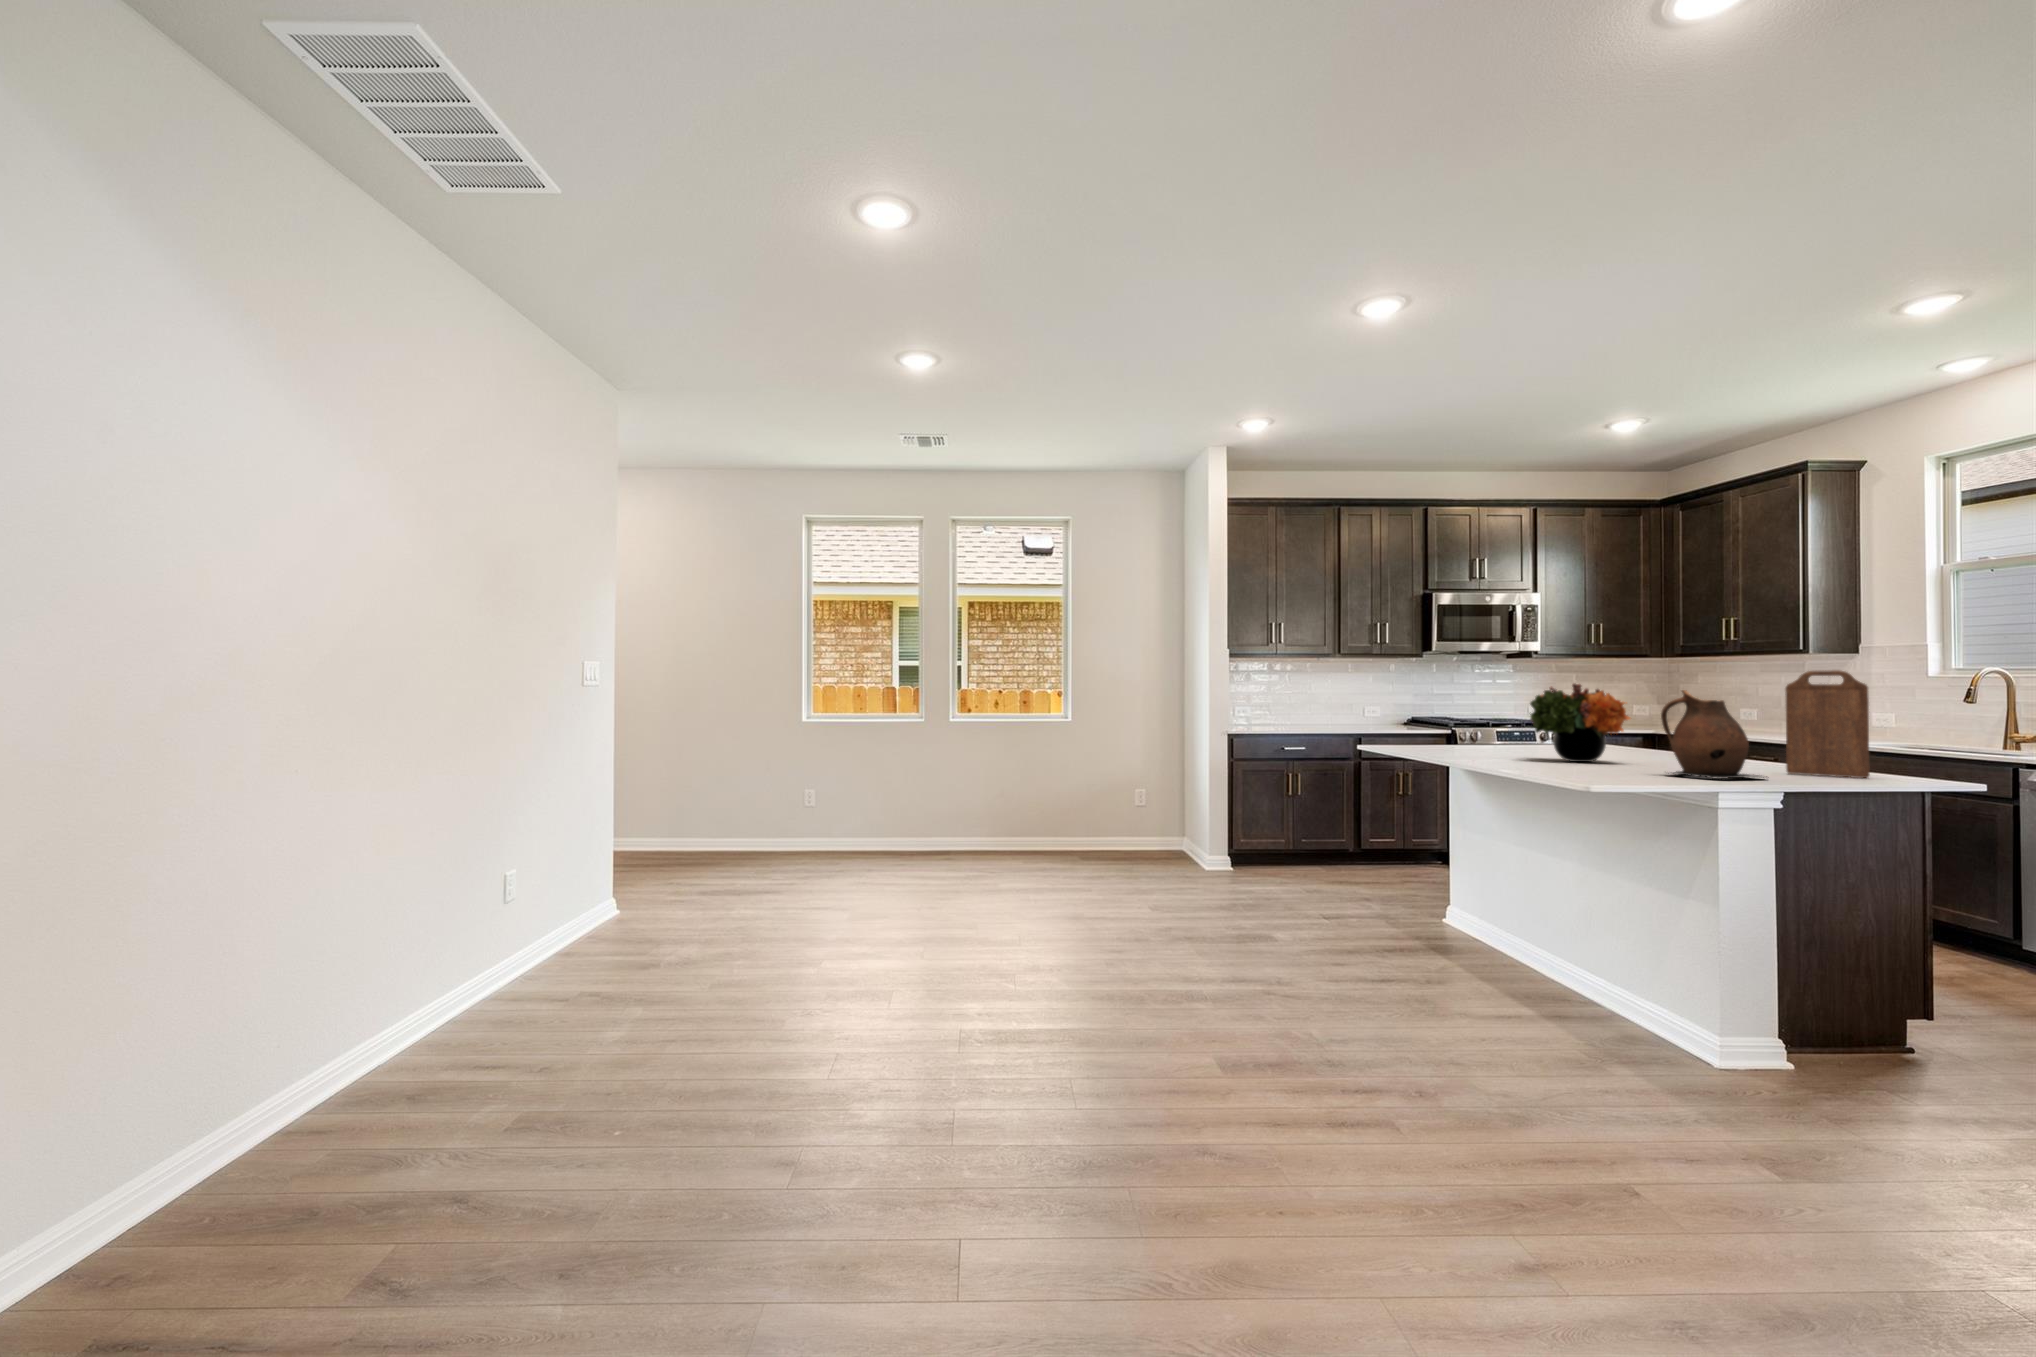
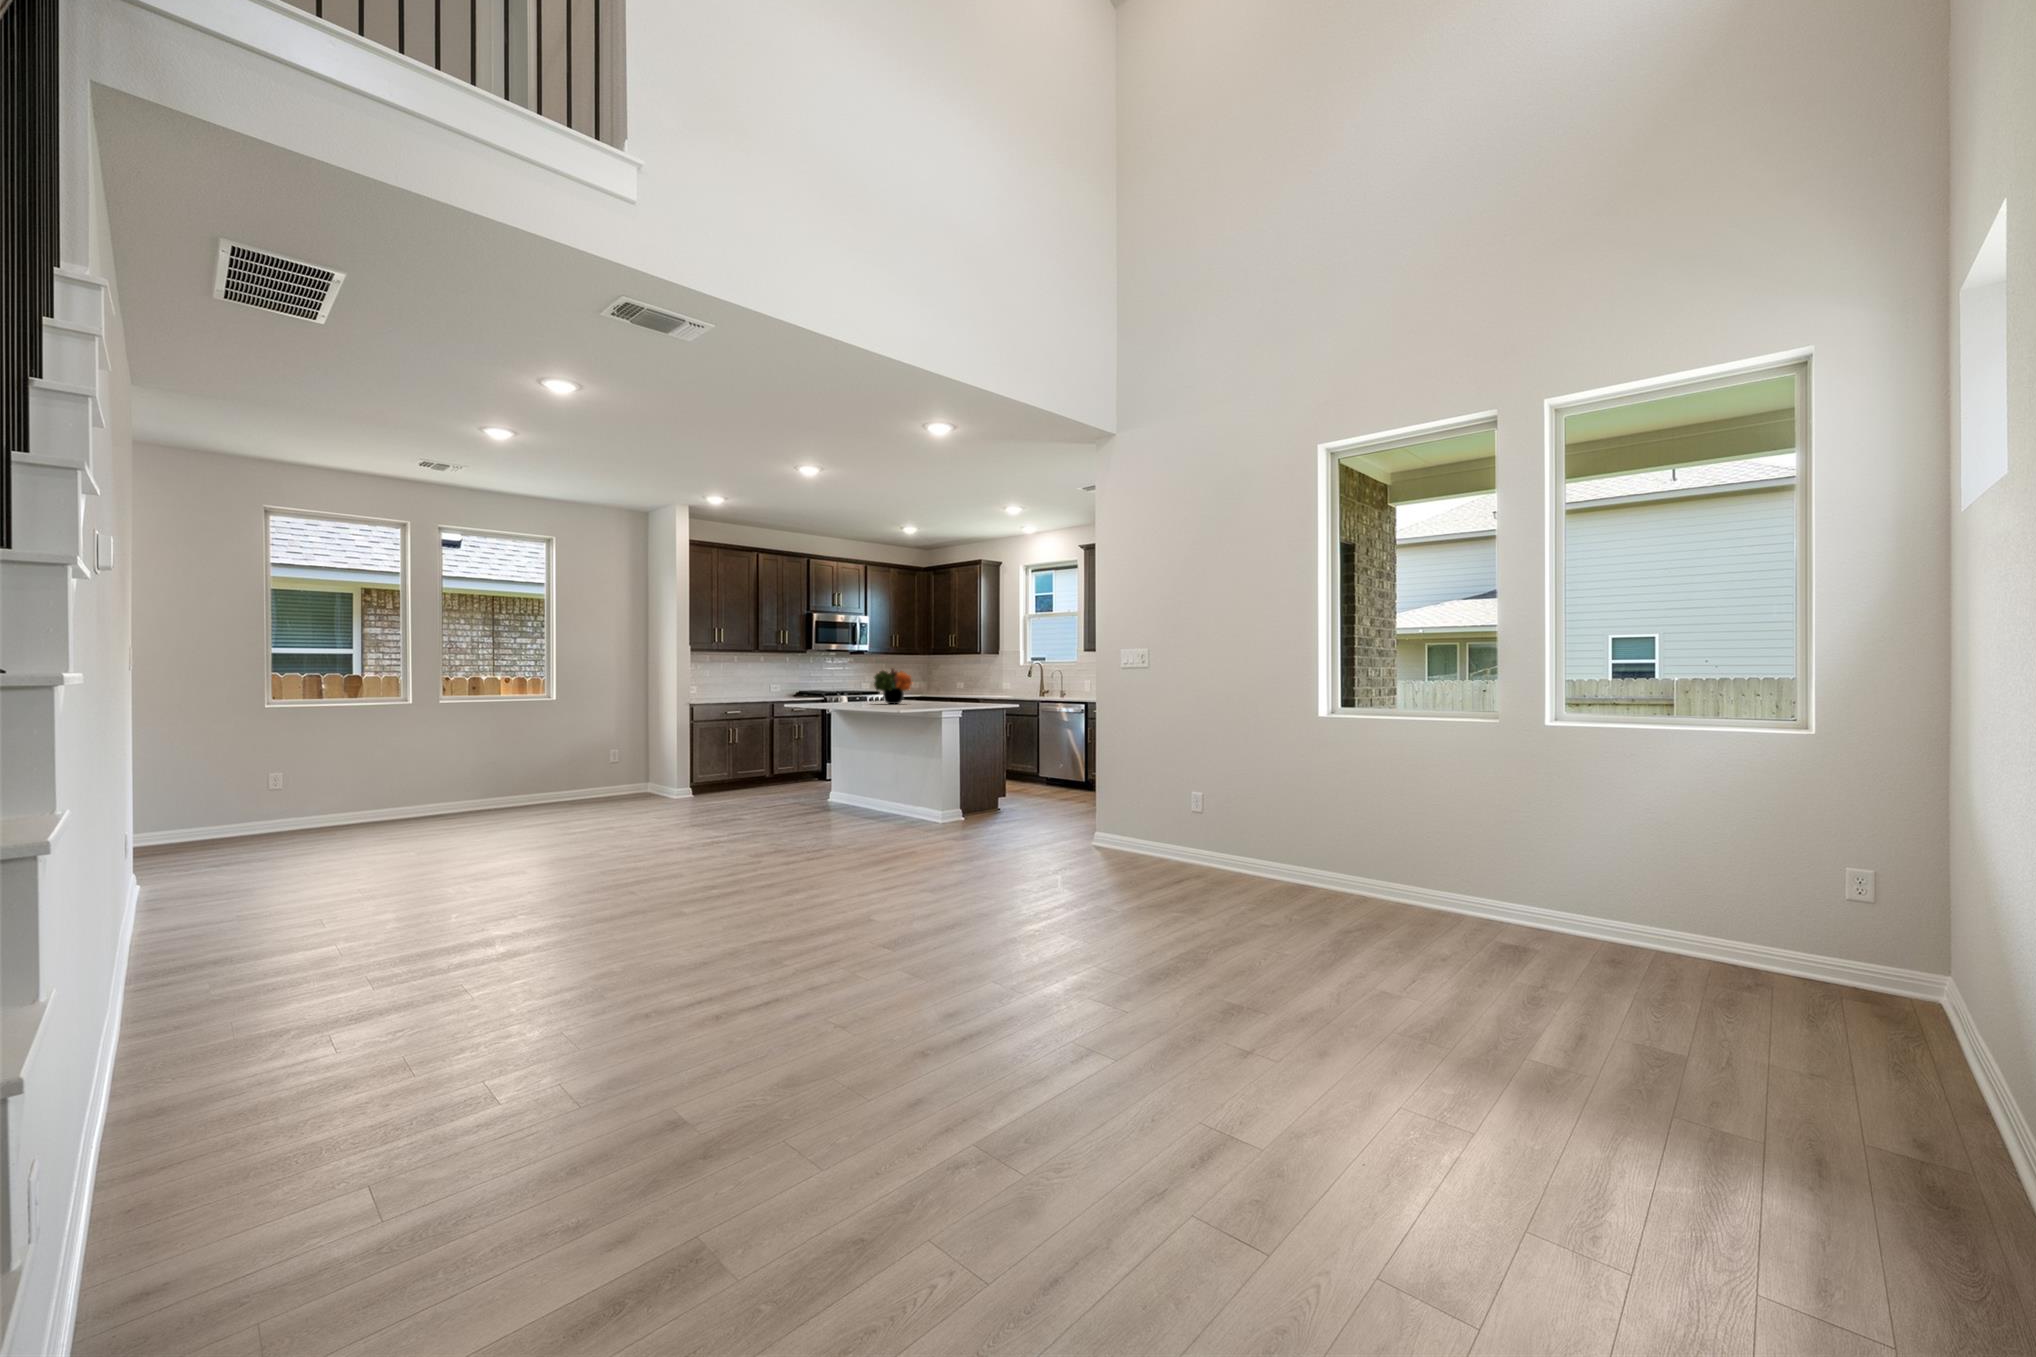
cutting board: present [1785,670,1870,778] -> none [965,662,990,704]
ceramic pitcher: present [1661,690,1767,779] -> none [925,670,959,706]

